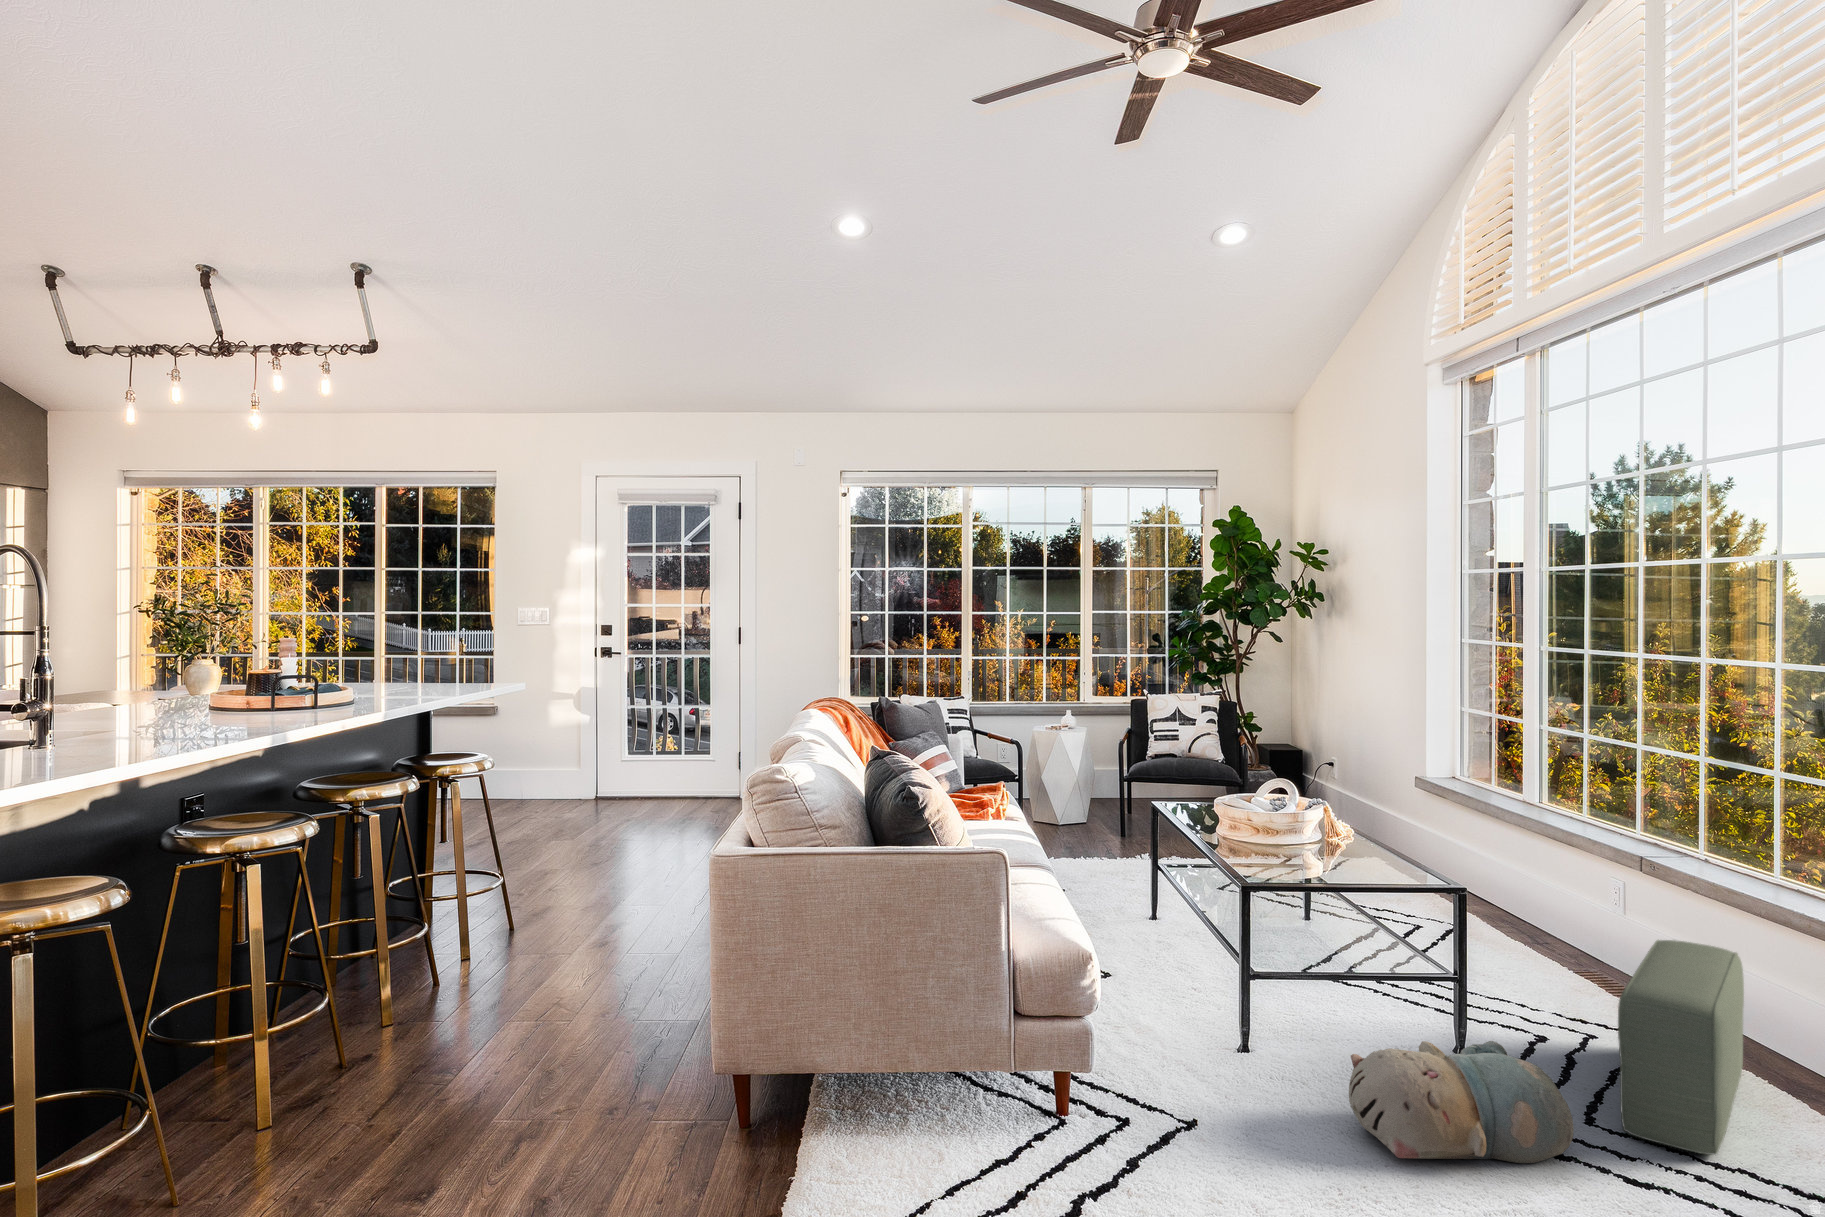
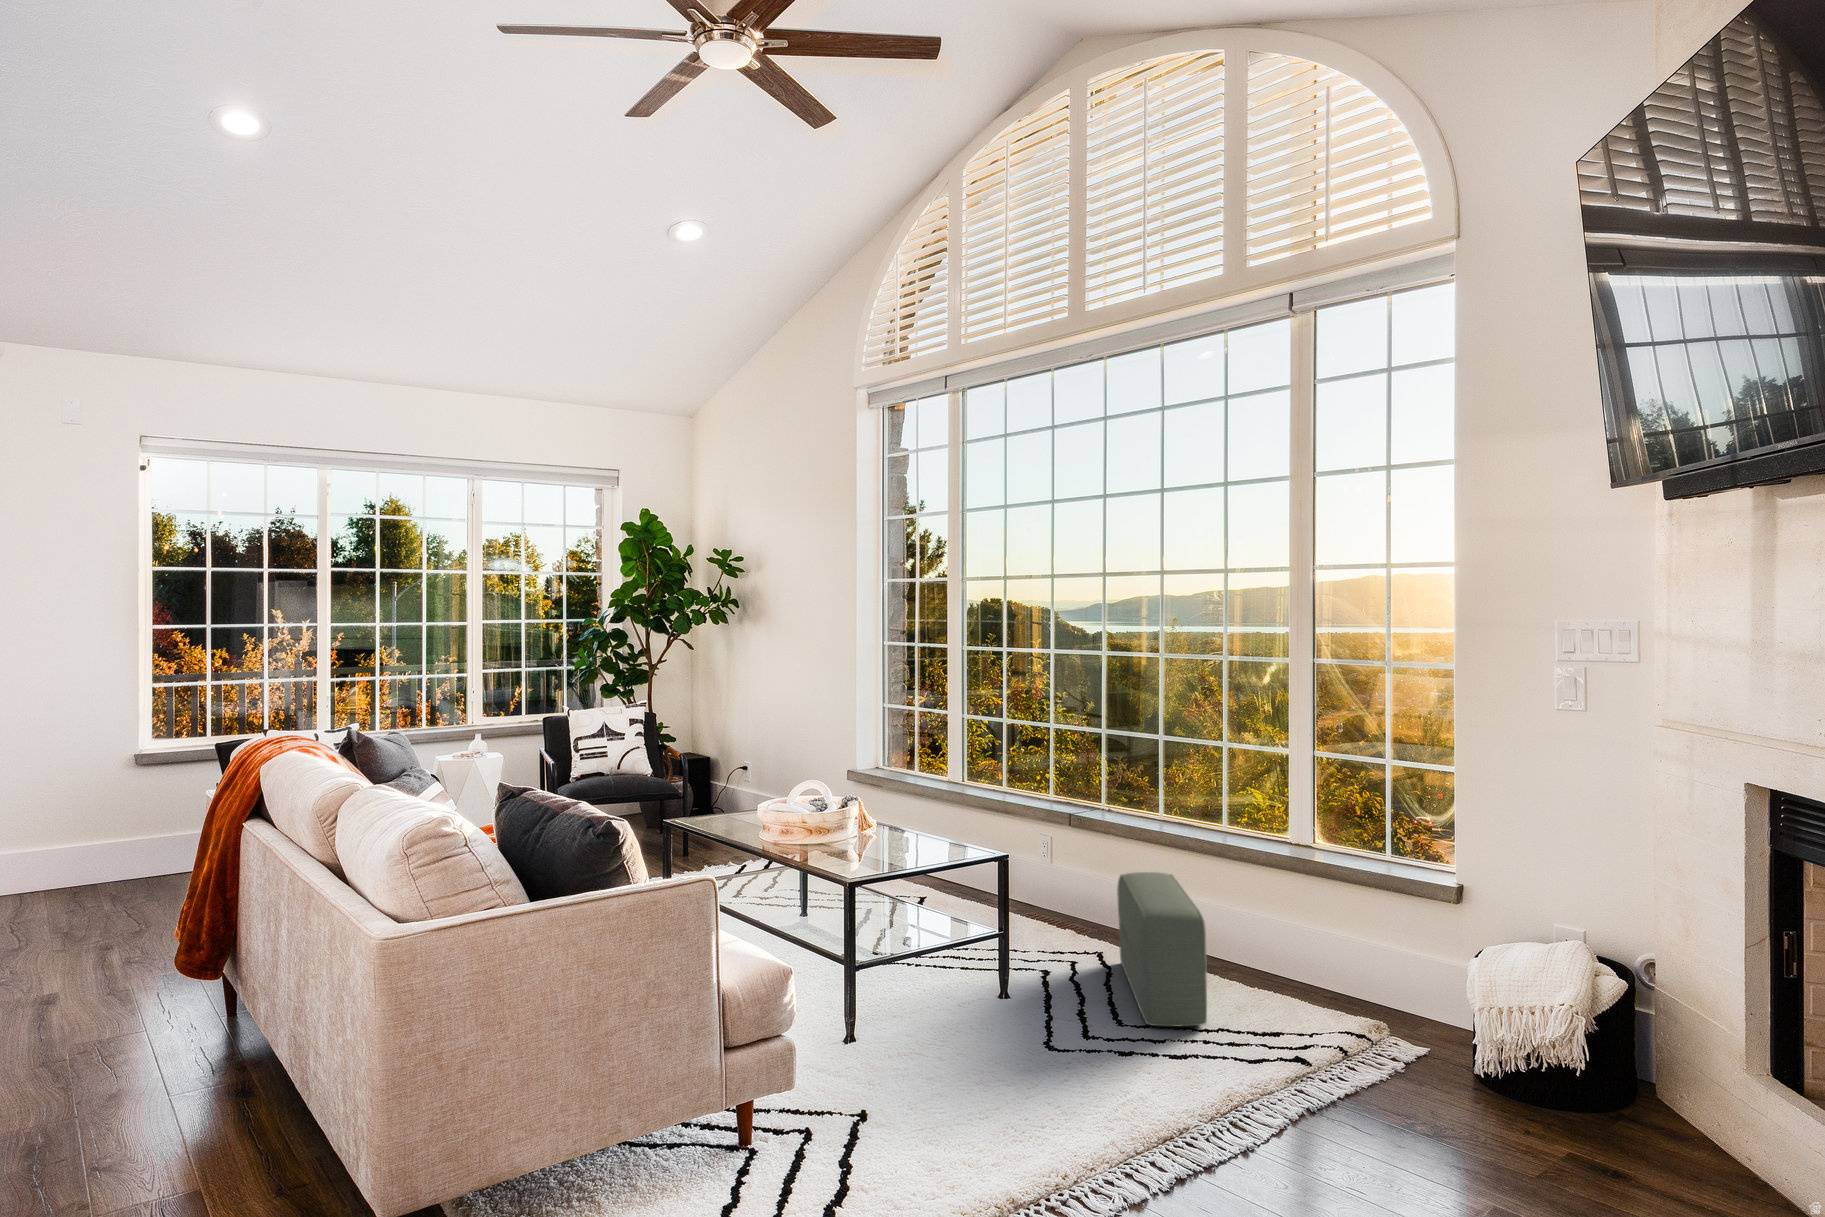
plush toy: present [1349,1041,1574,1163] -> none [973,976,1136,1089]

